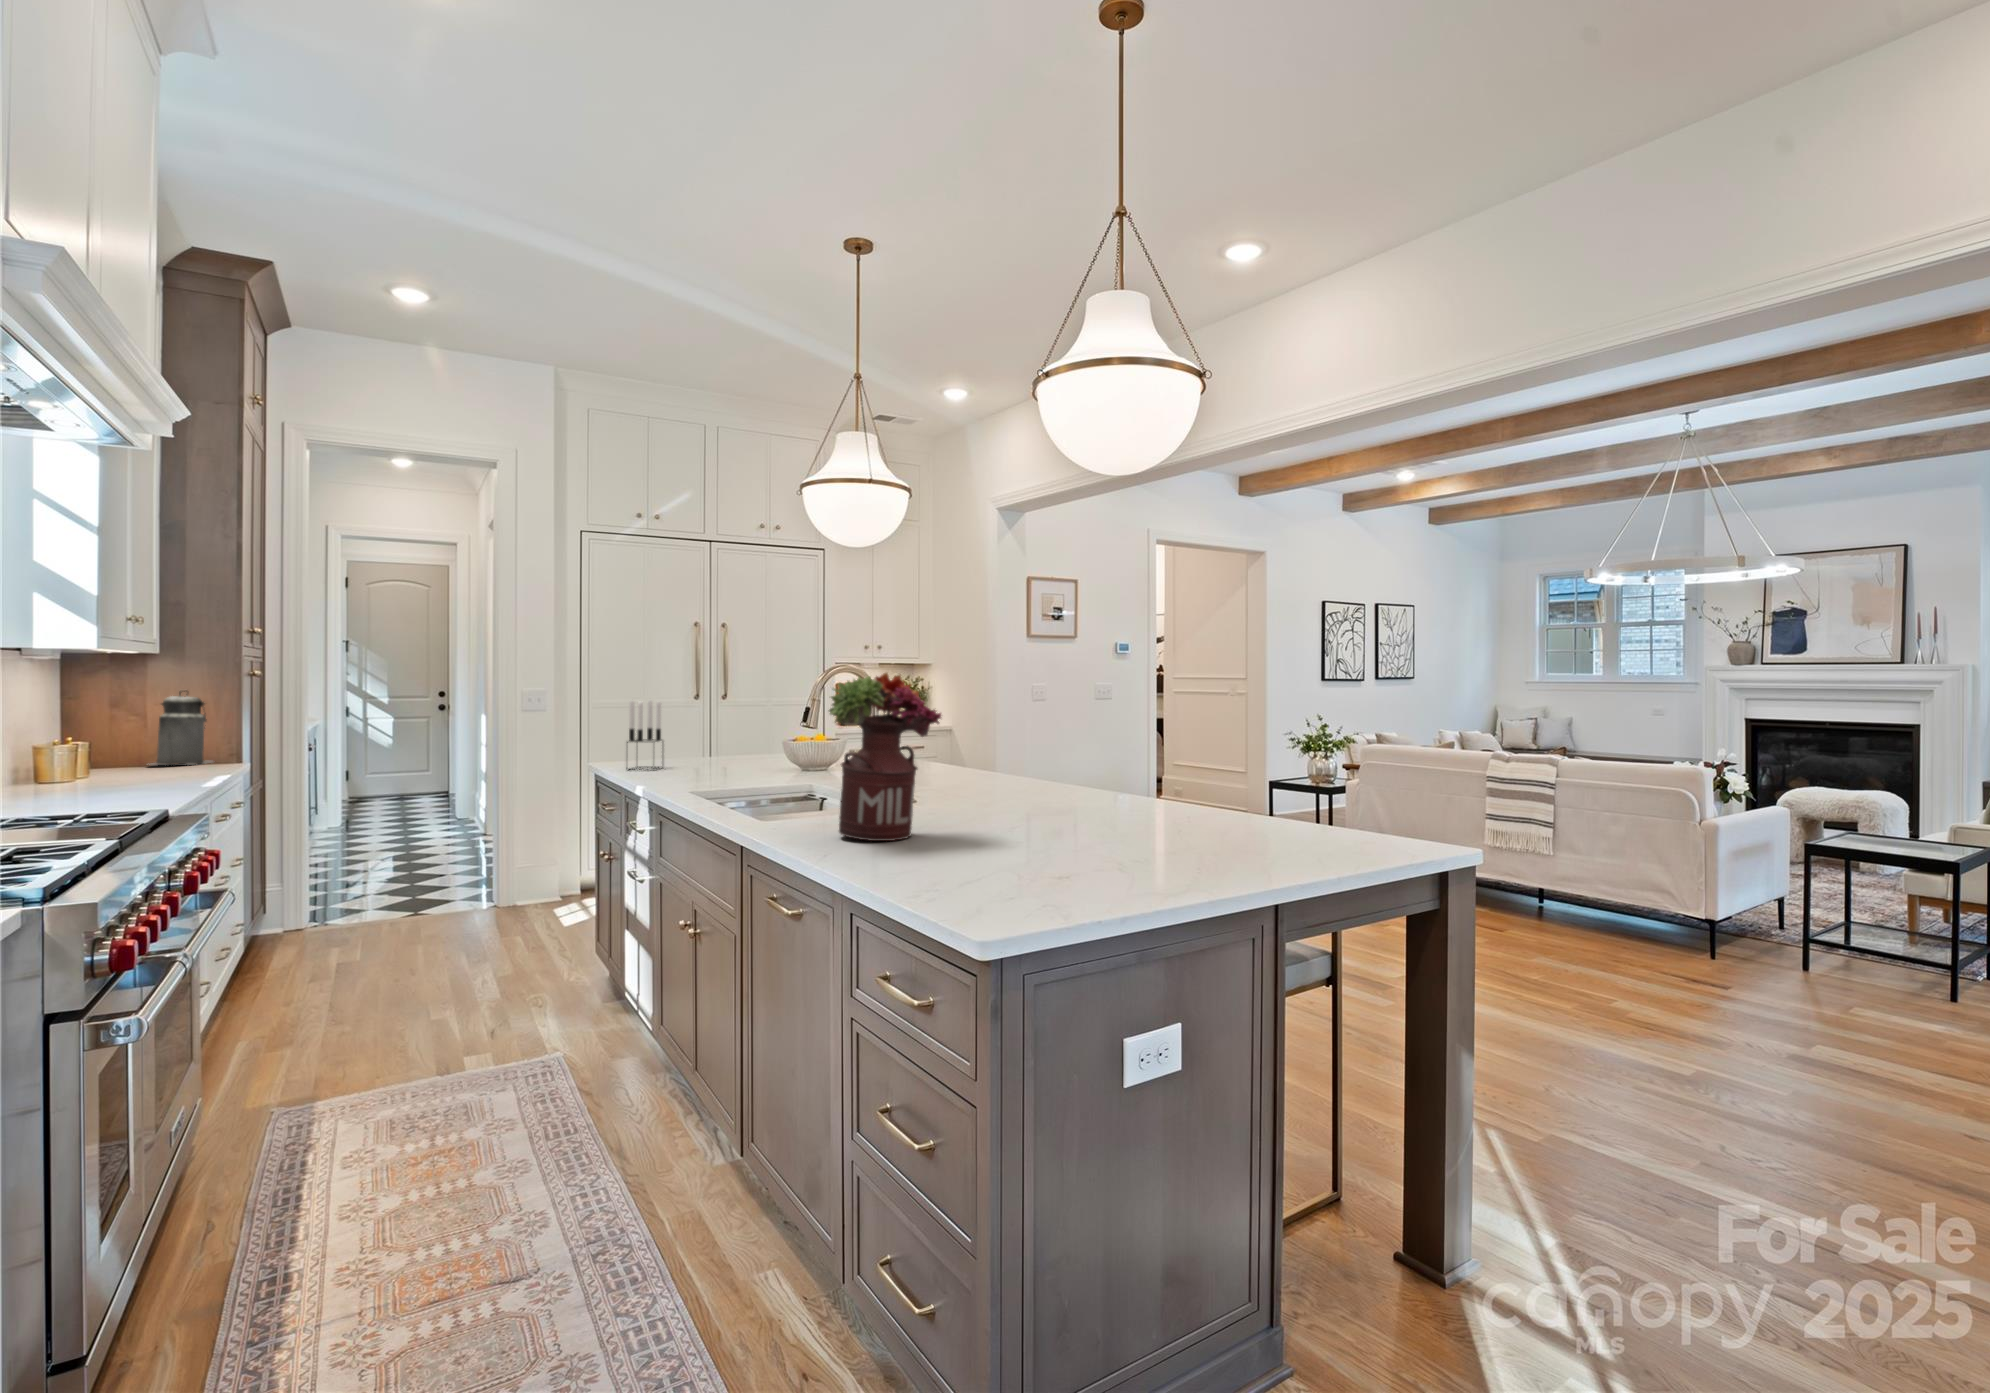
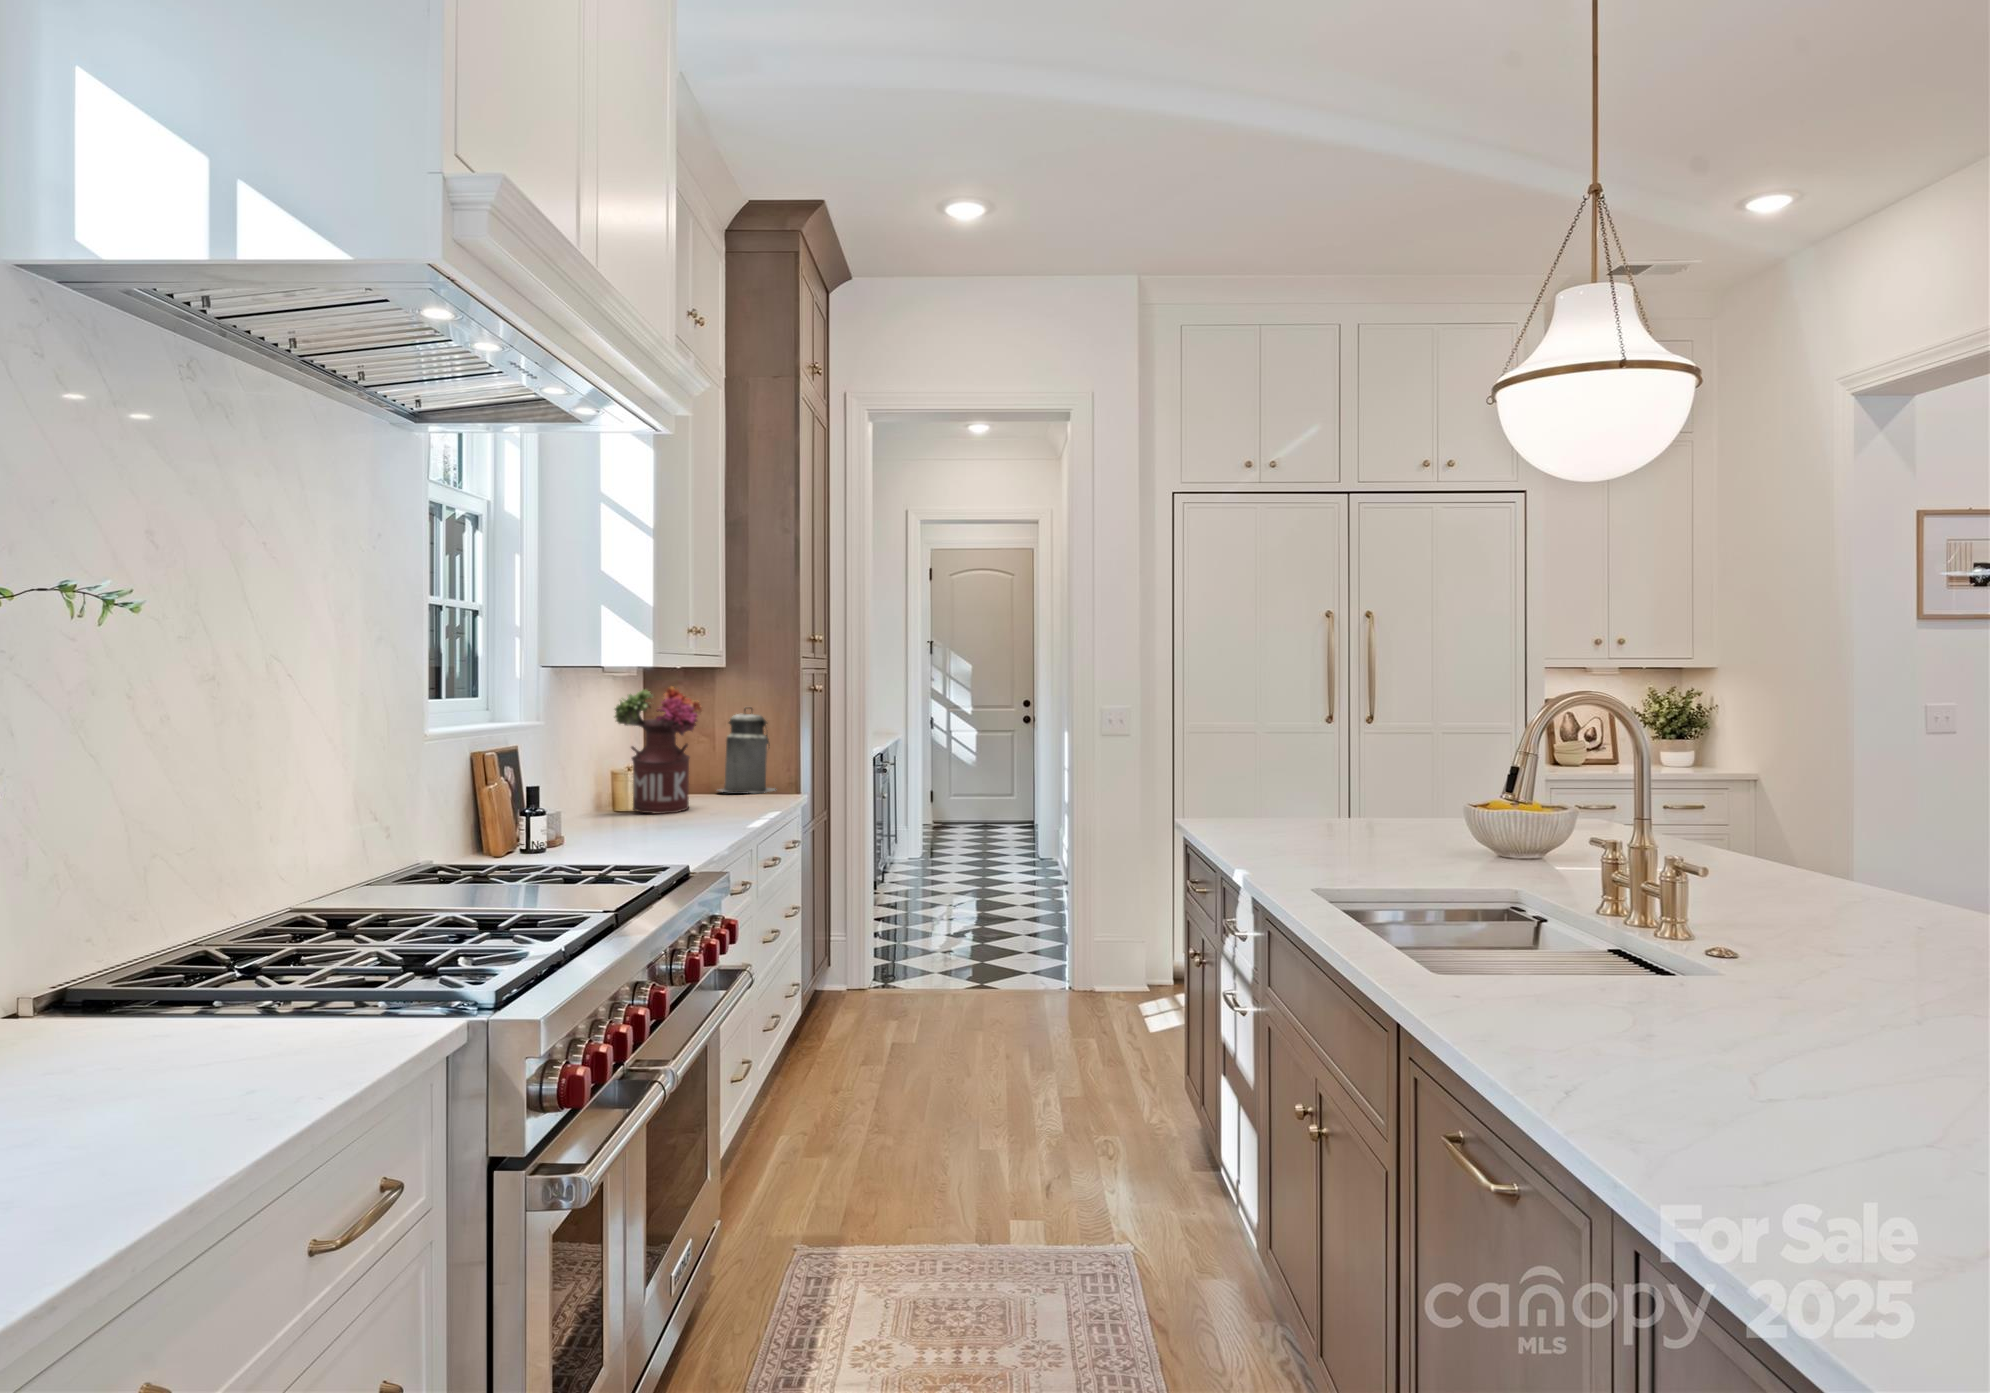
flower arrangement: present [829,673,941,841] -> present [614,687,702,814]
candle holder: present [627,700,662,770] -> none [1224,728,1278,835]

